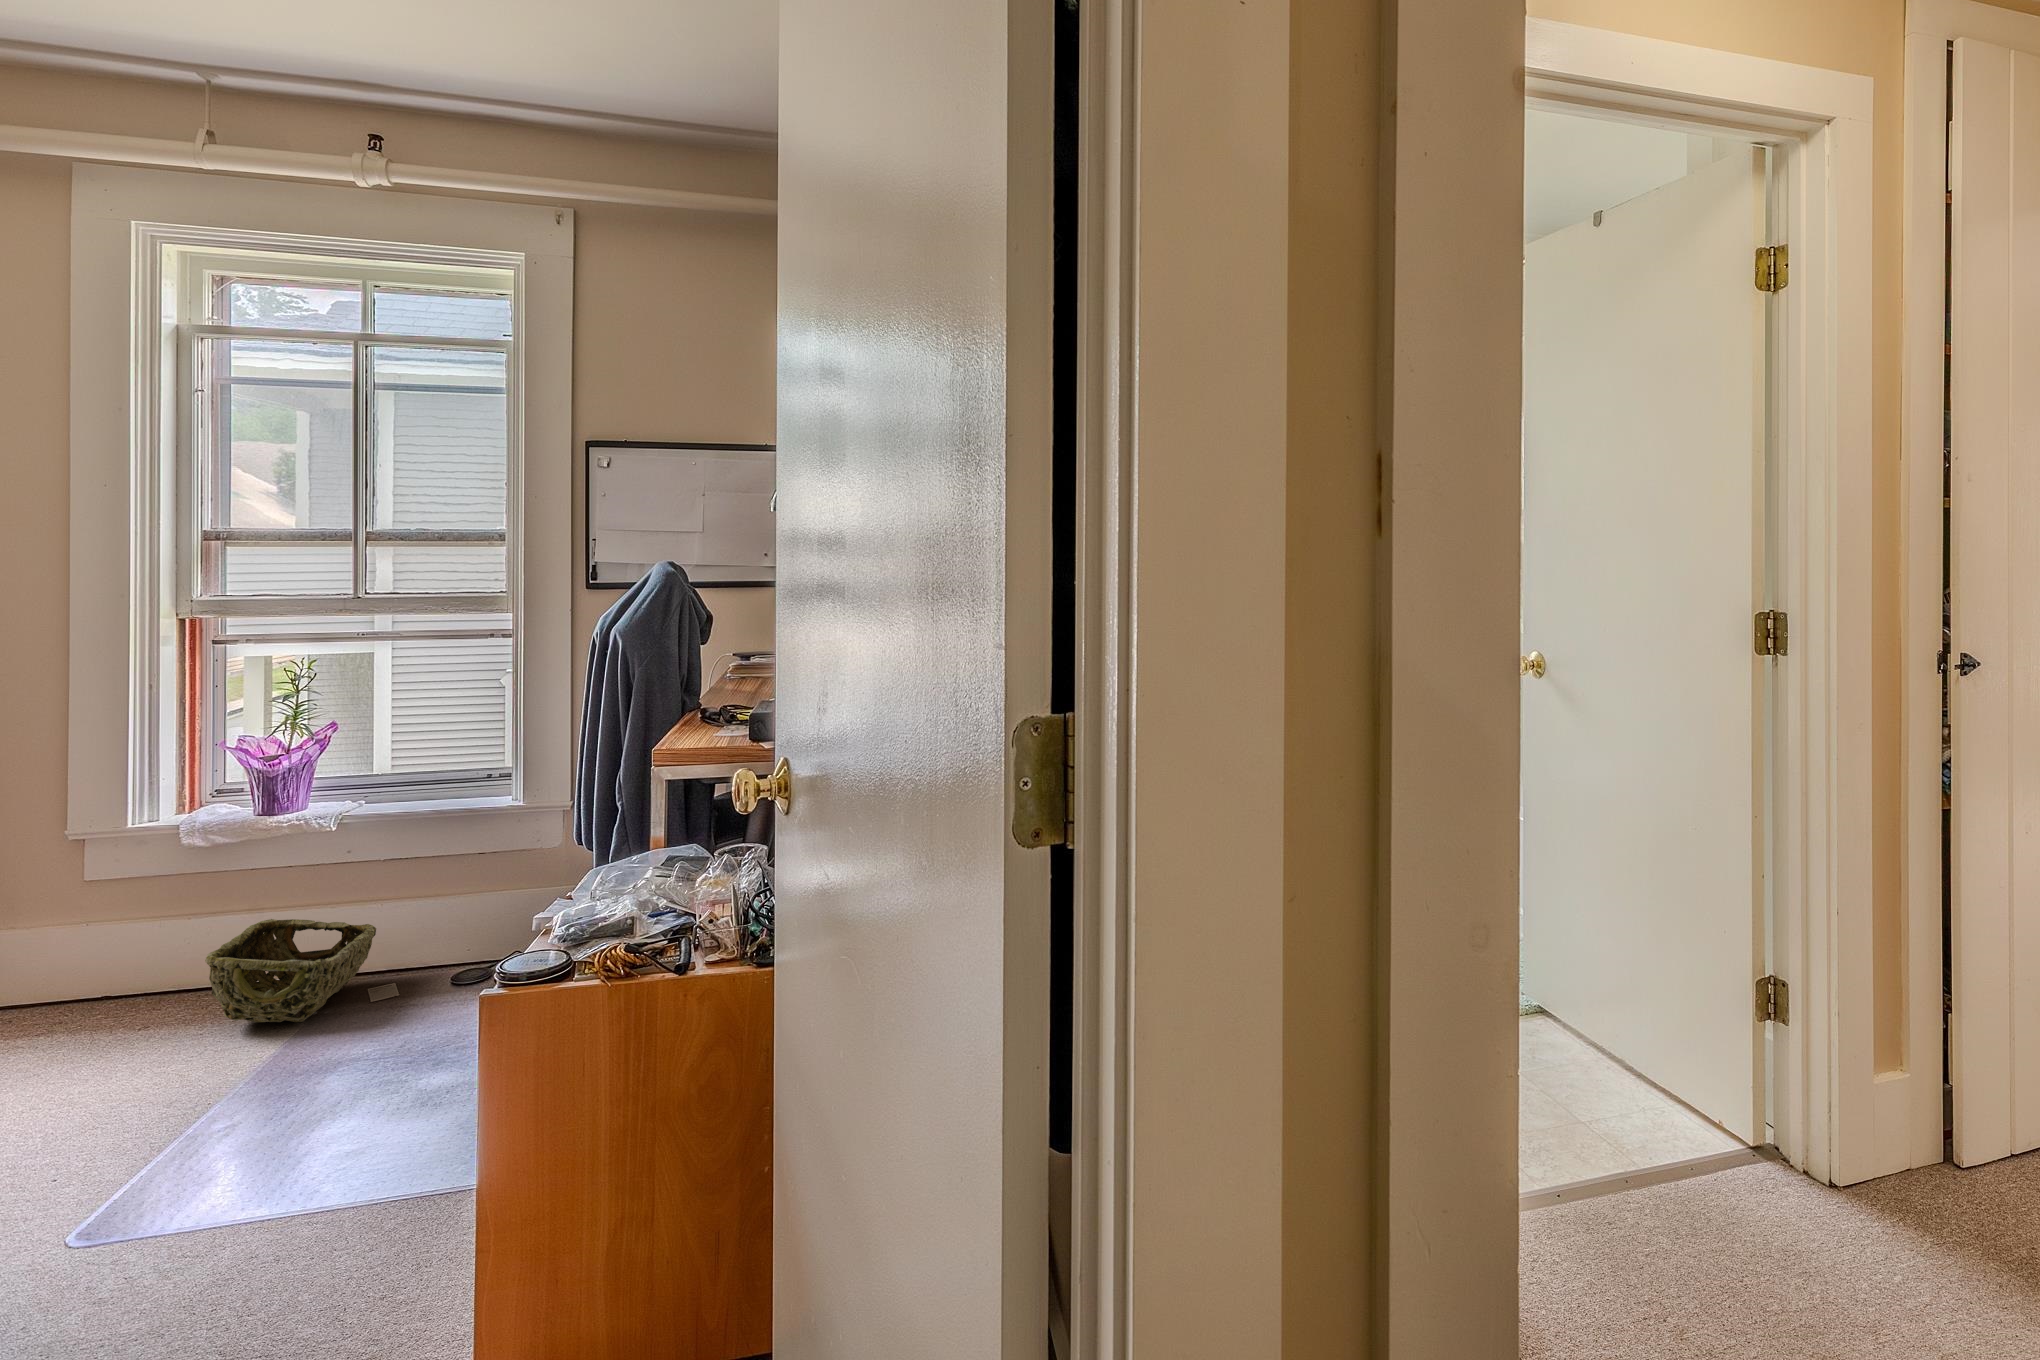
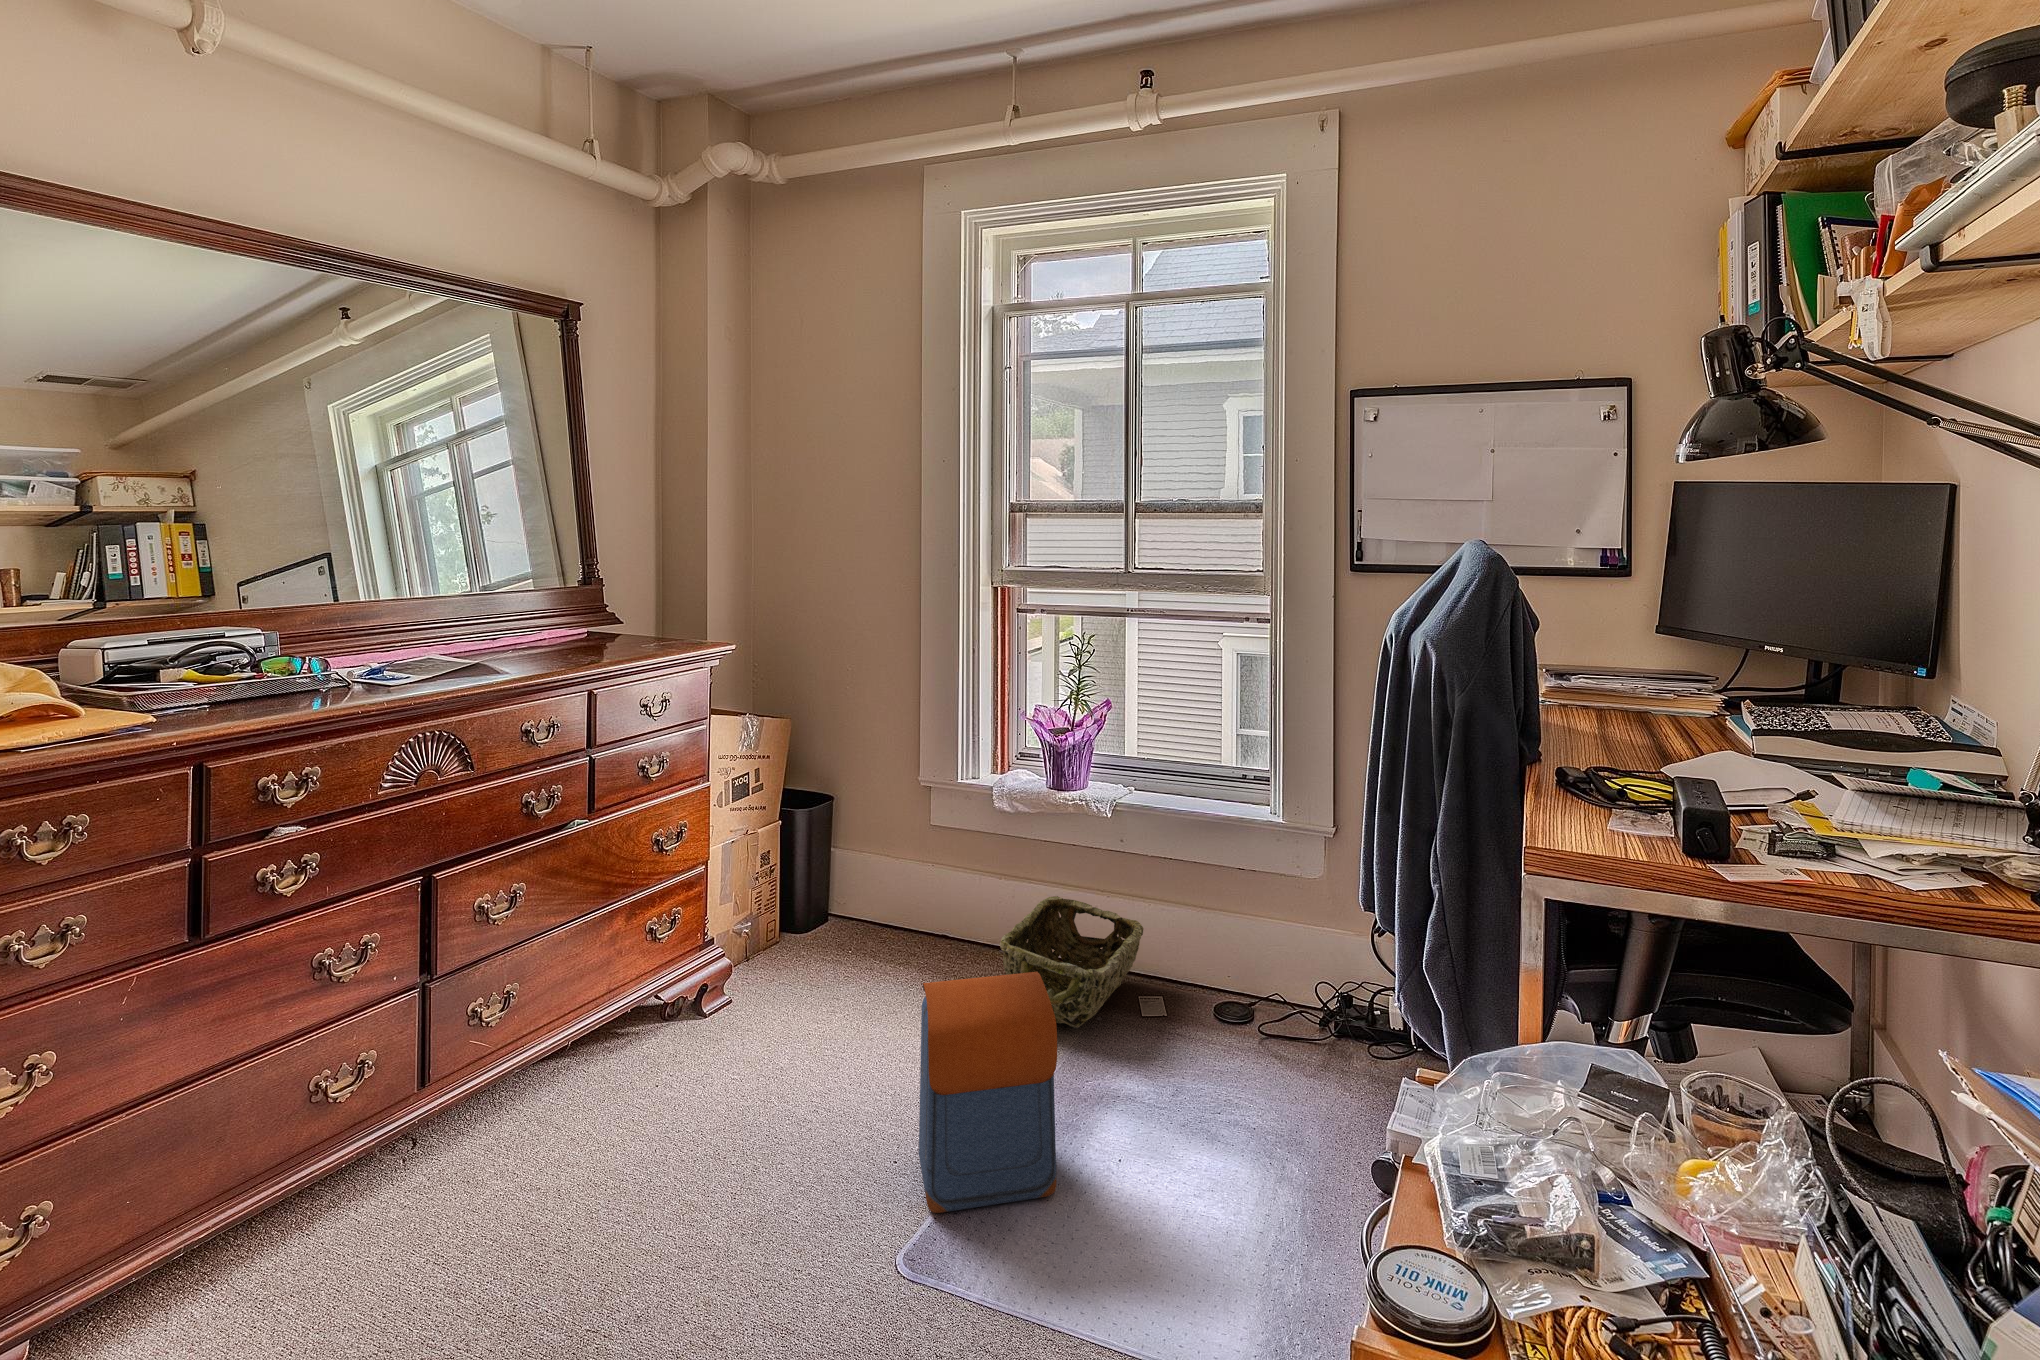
backpack: none [127,940,292,1156] -> present [919,972,1057,1213]

